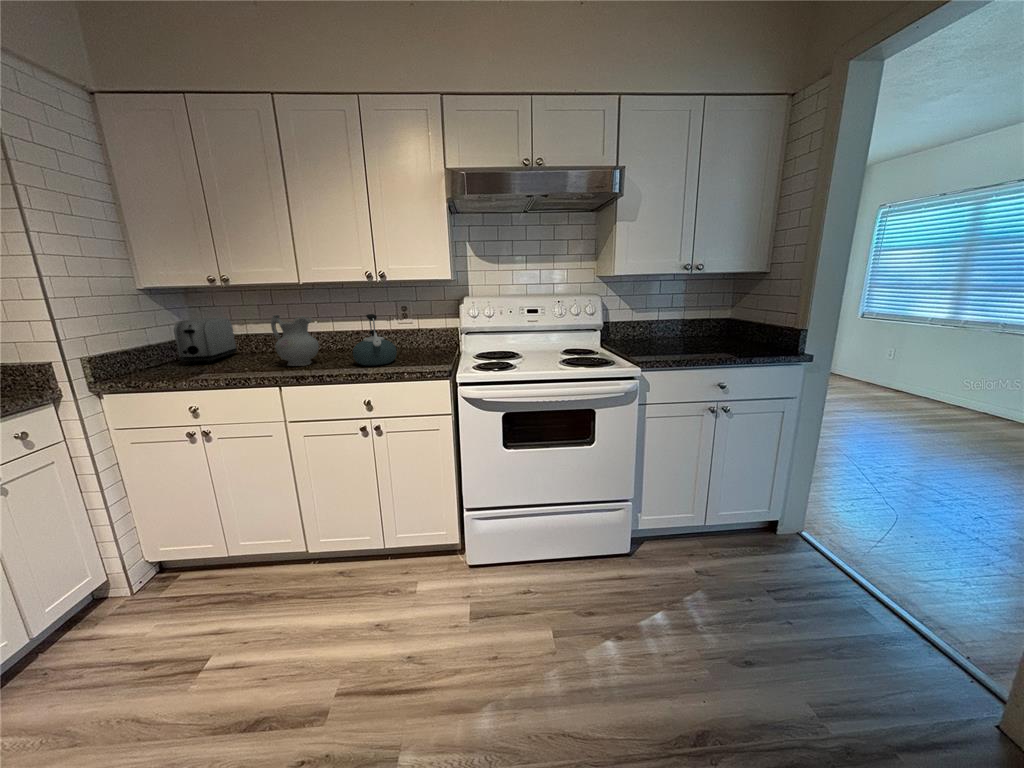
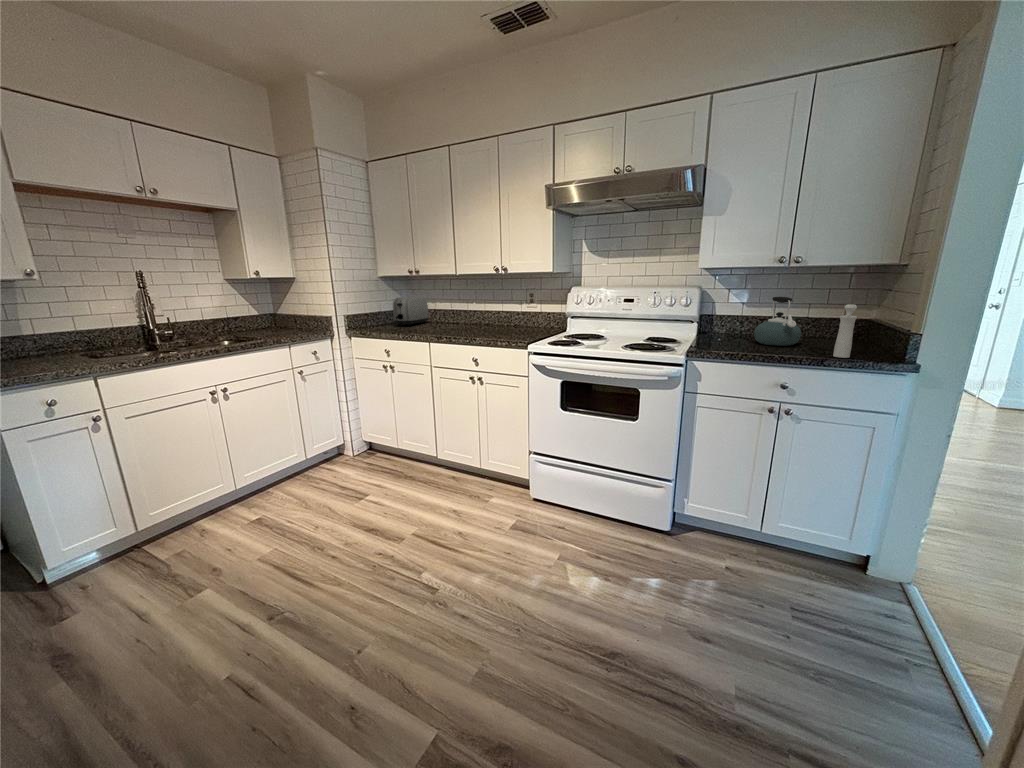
pepper mill: none [740,307,762,354] -> present [833,304,857,358]
kettle: present [353,314,397,366] -> present [754,297,801,346]
ceramic pitcher: present [271,315,319,366] -> none [438,296,465,332]

